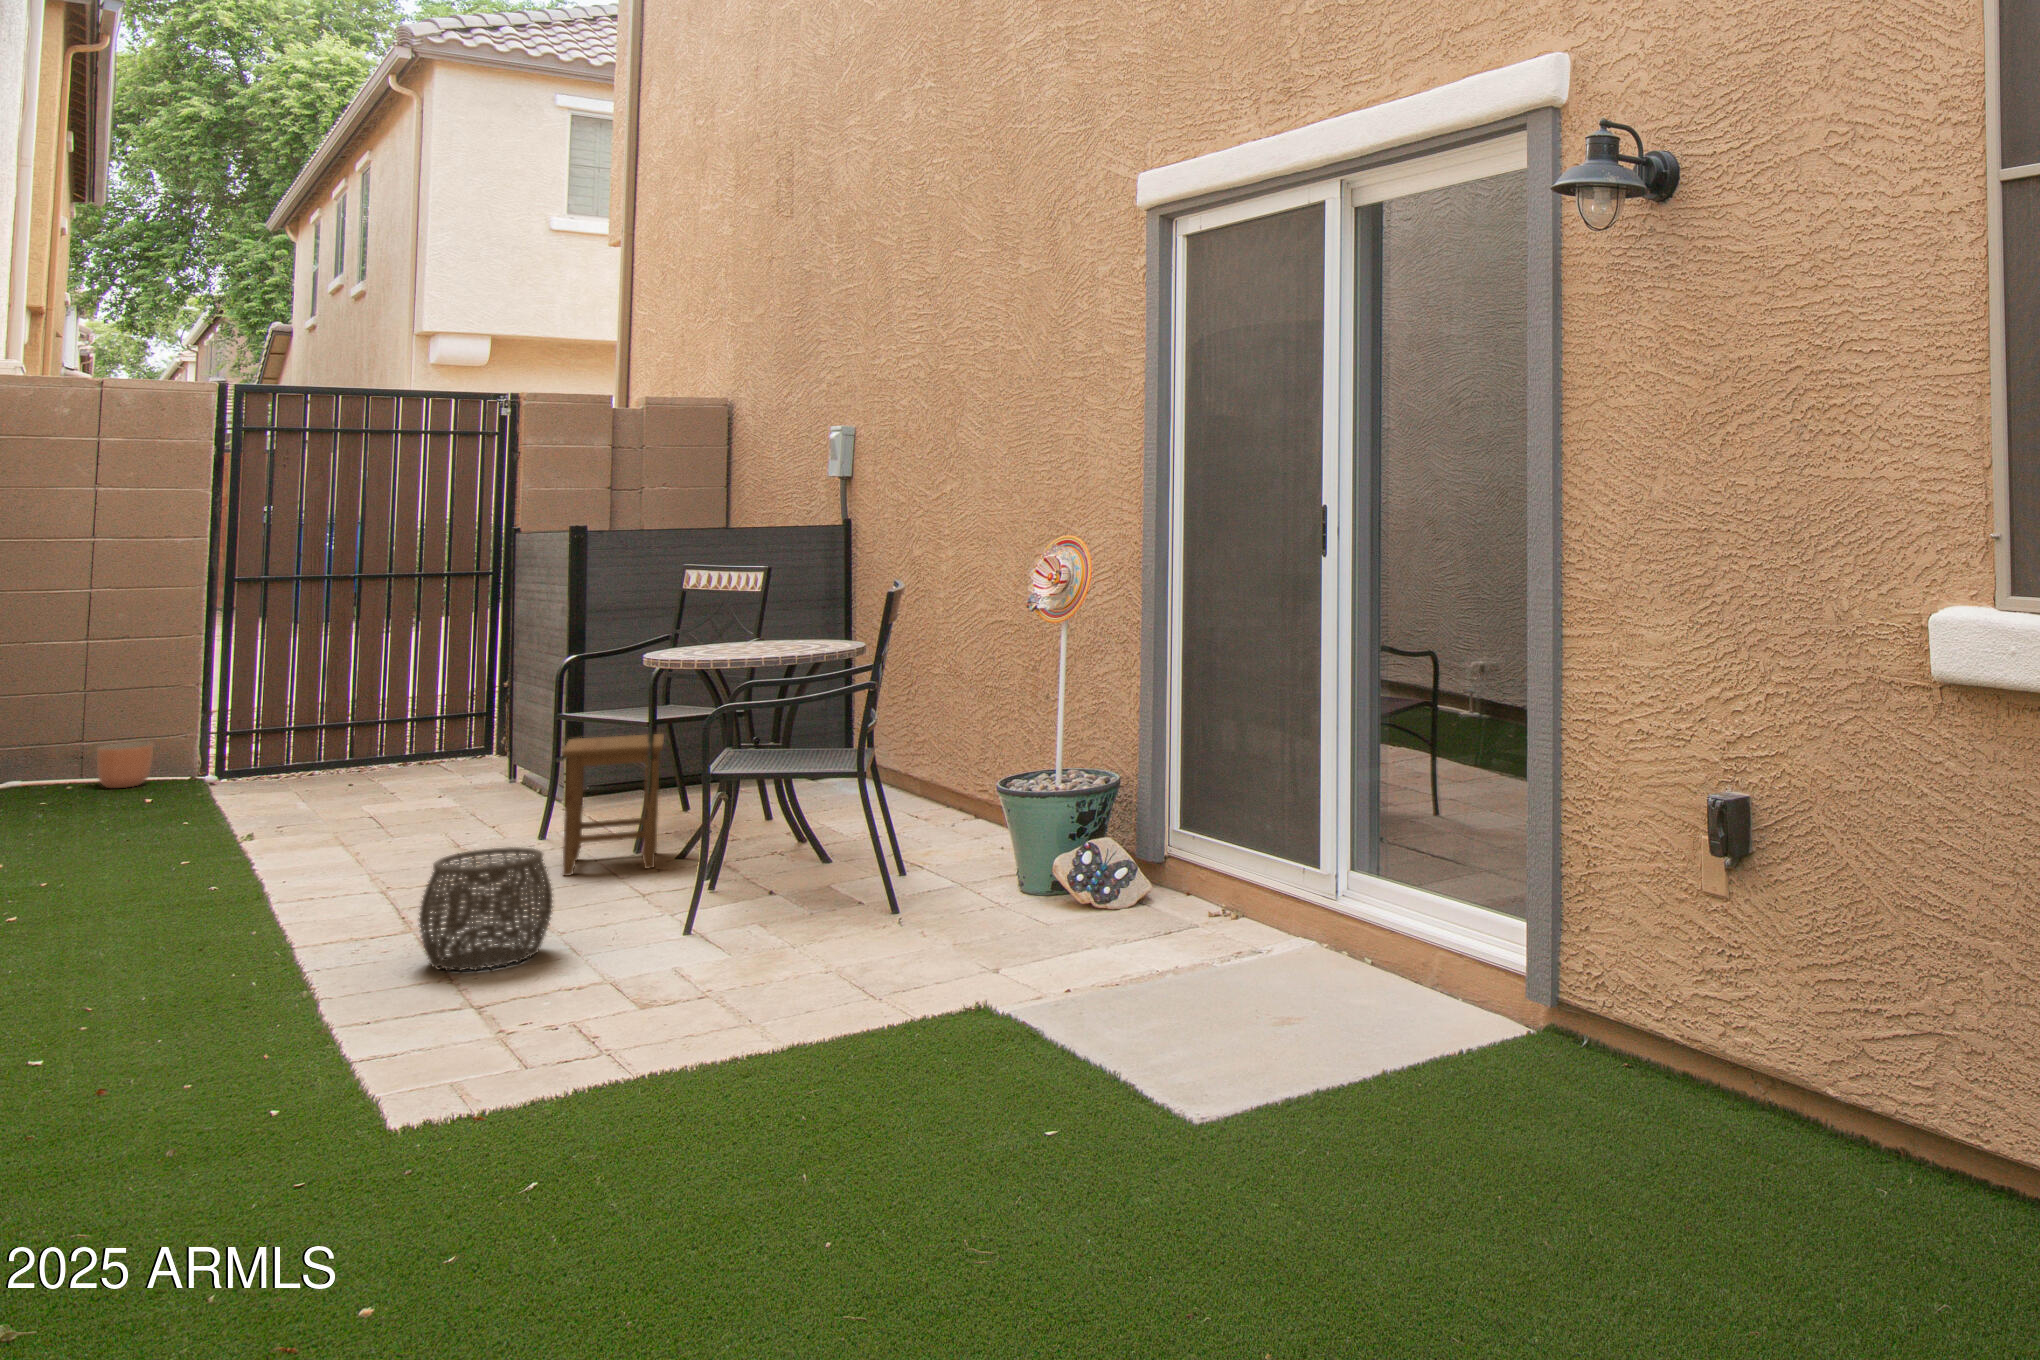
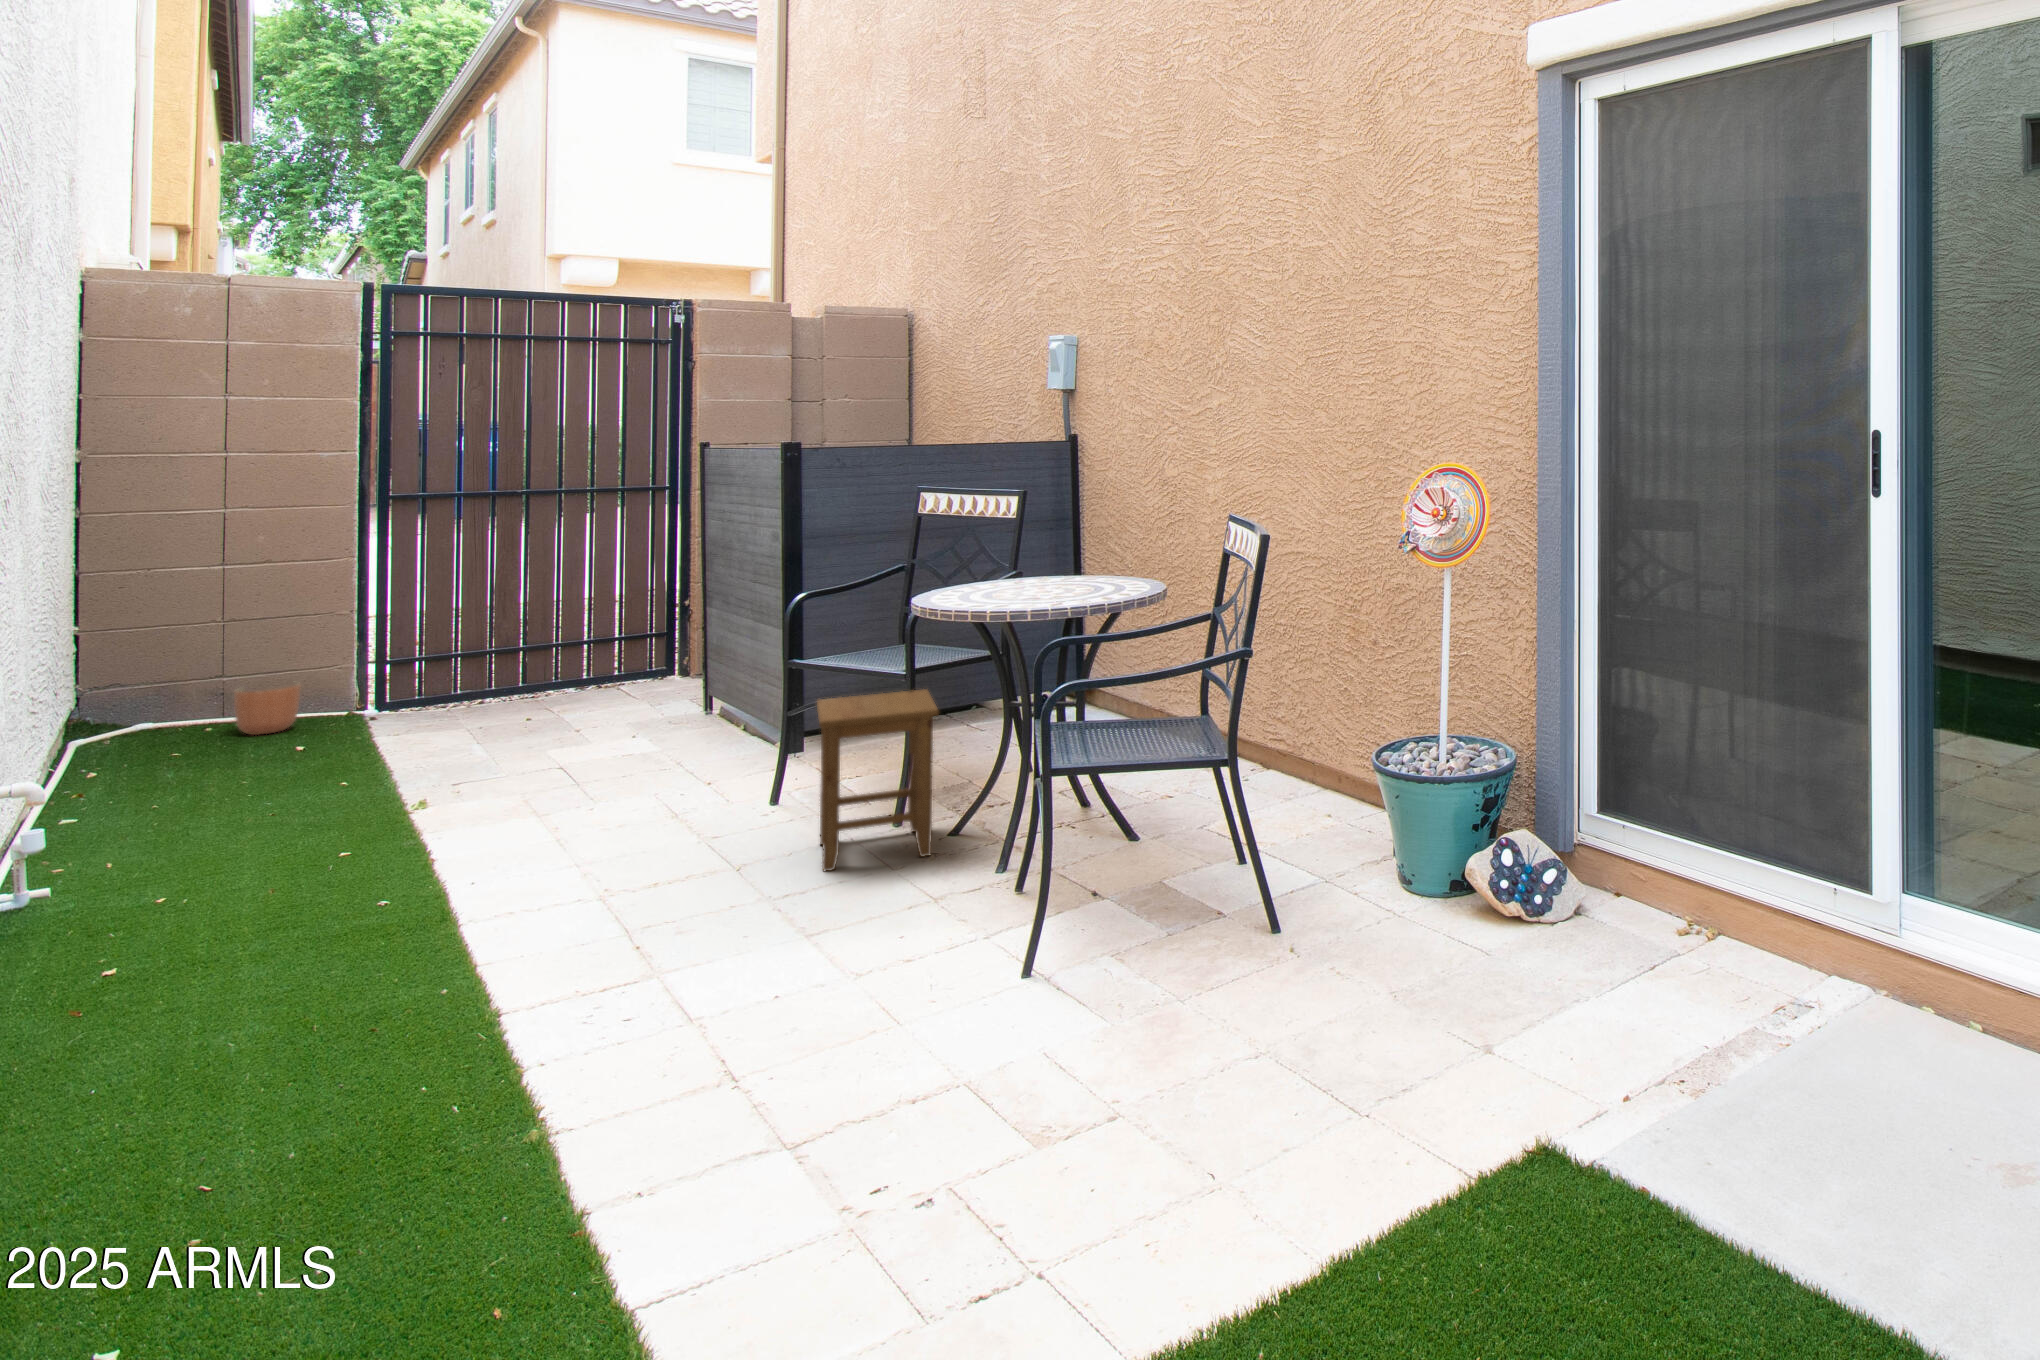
woven basket: present [418,847,553,971] -> none [682,884,866,1075]

